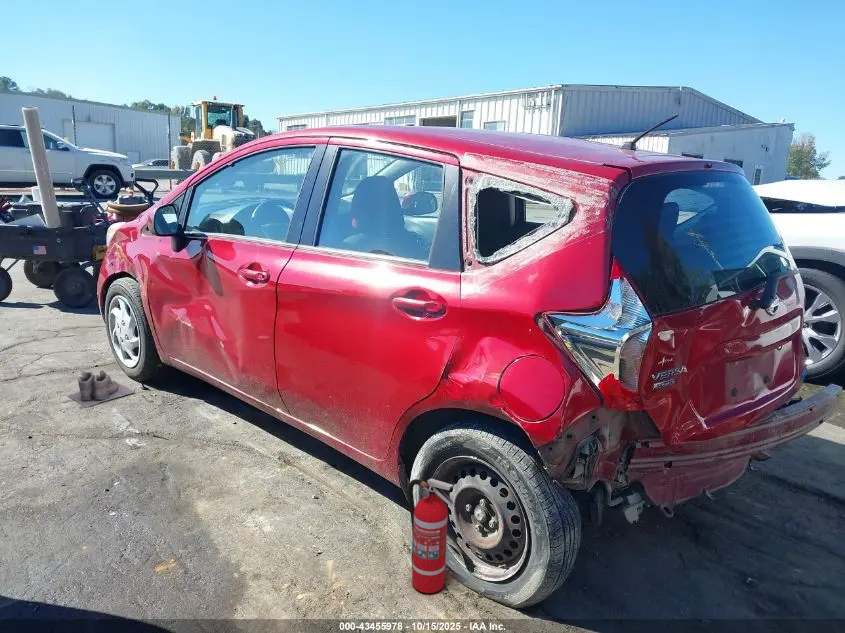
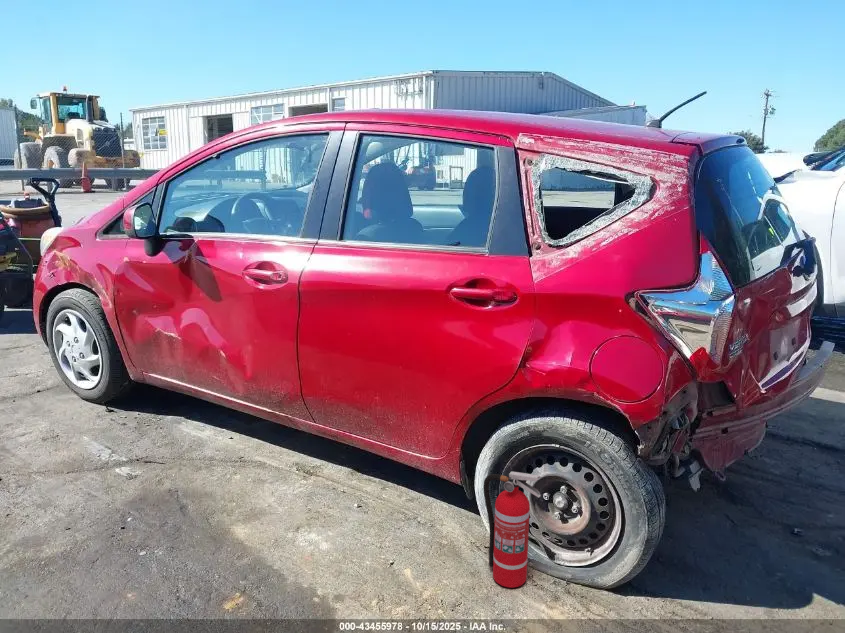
boots: present [68,370,134,407] -> none [19,396,100,440]

